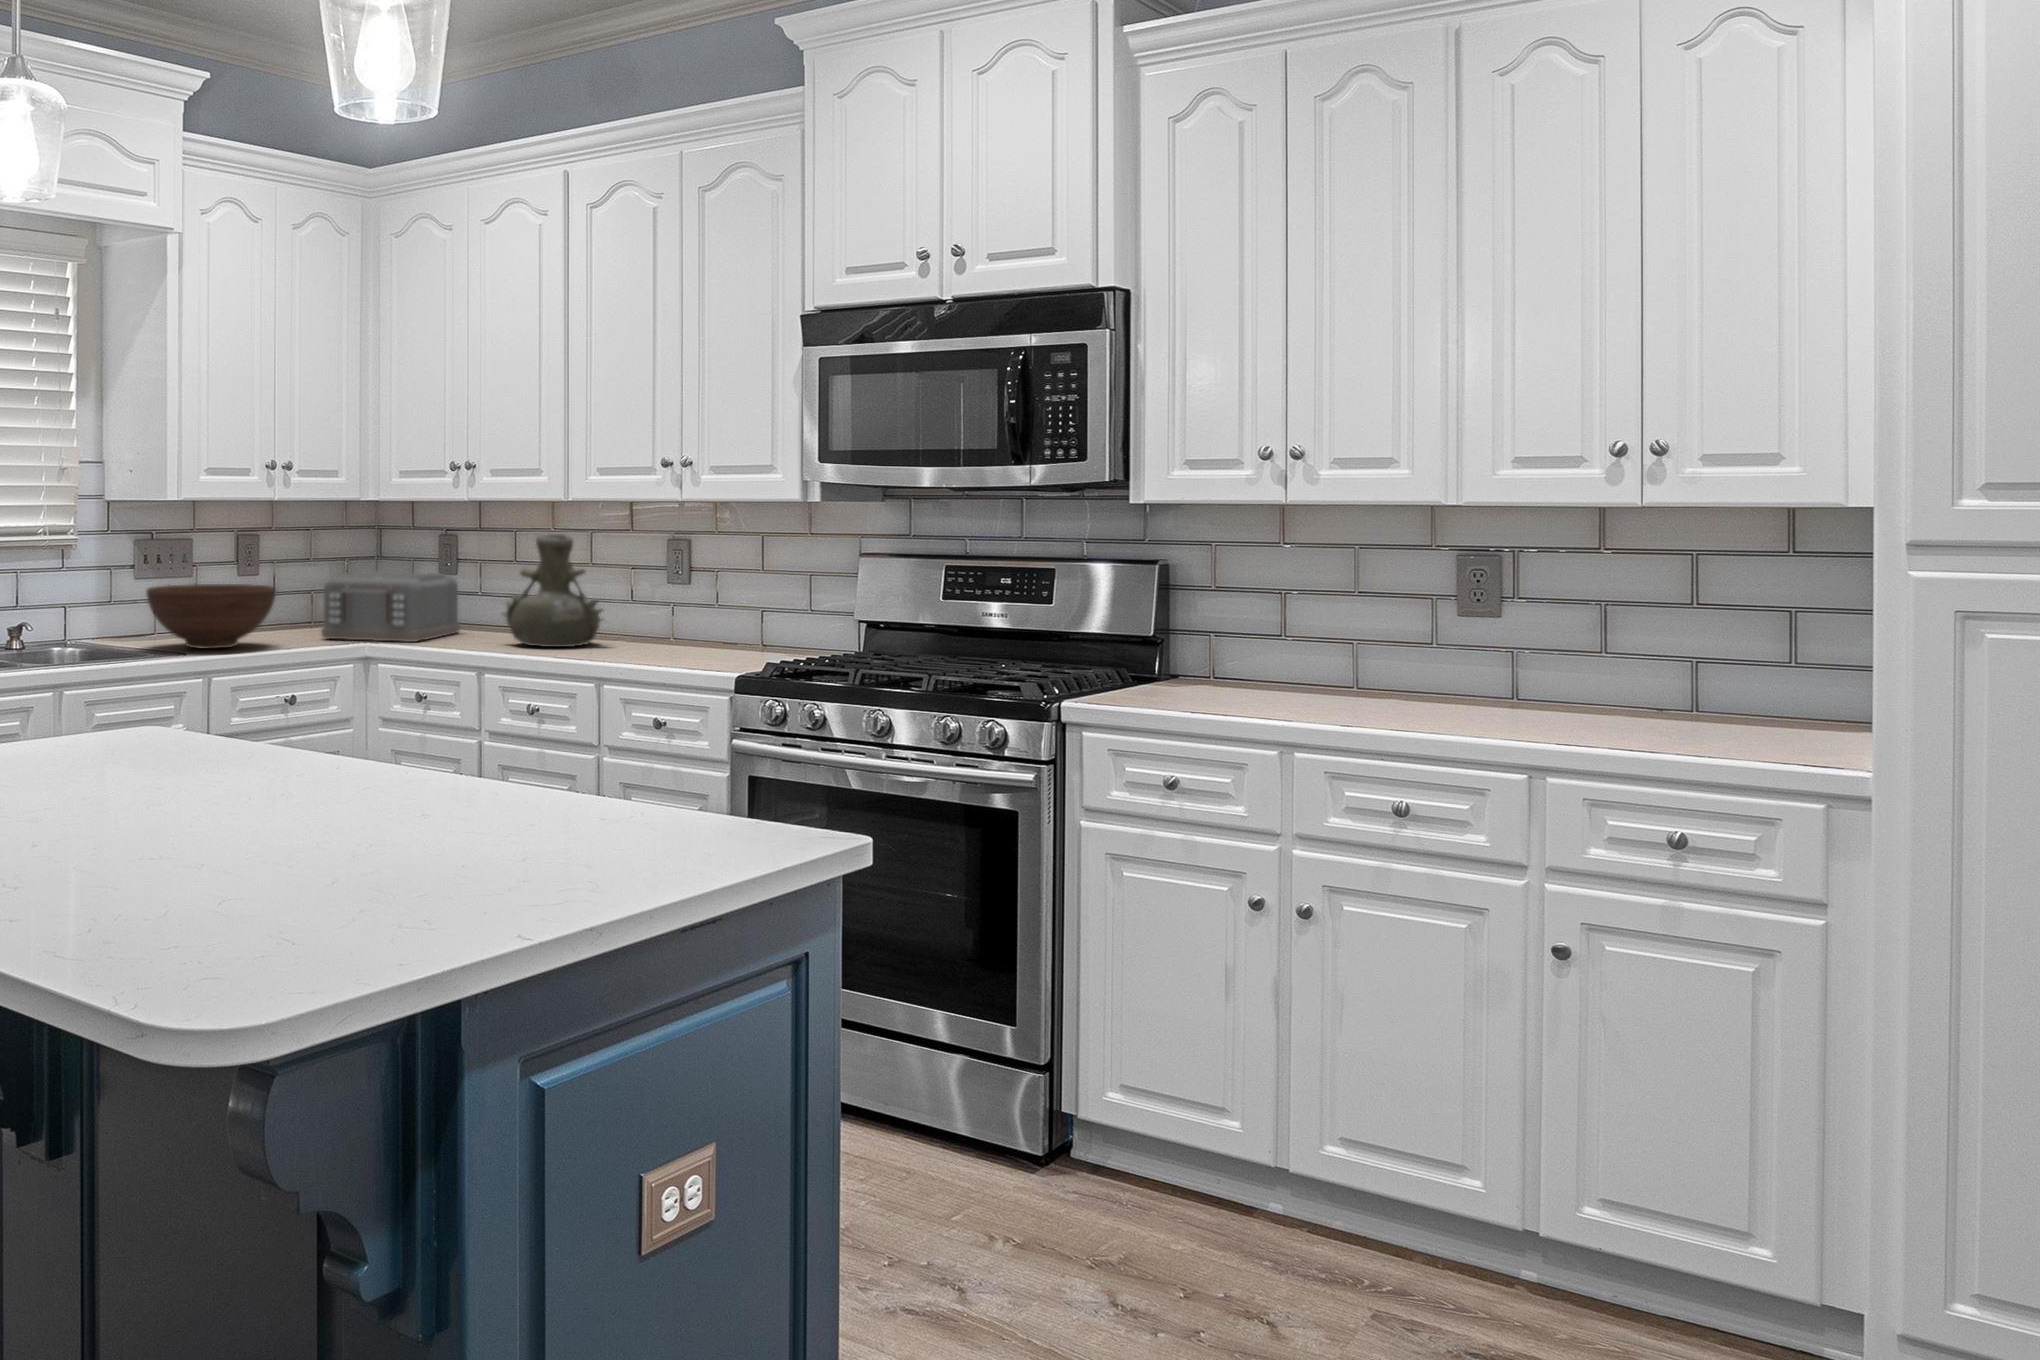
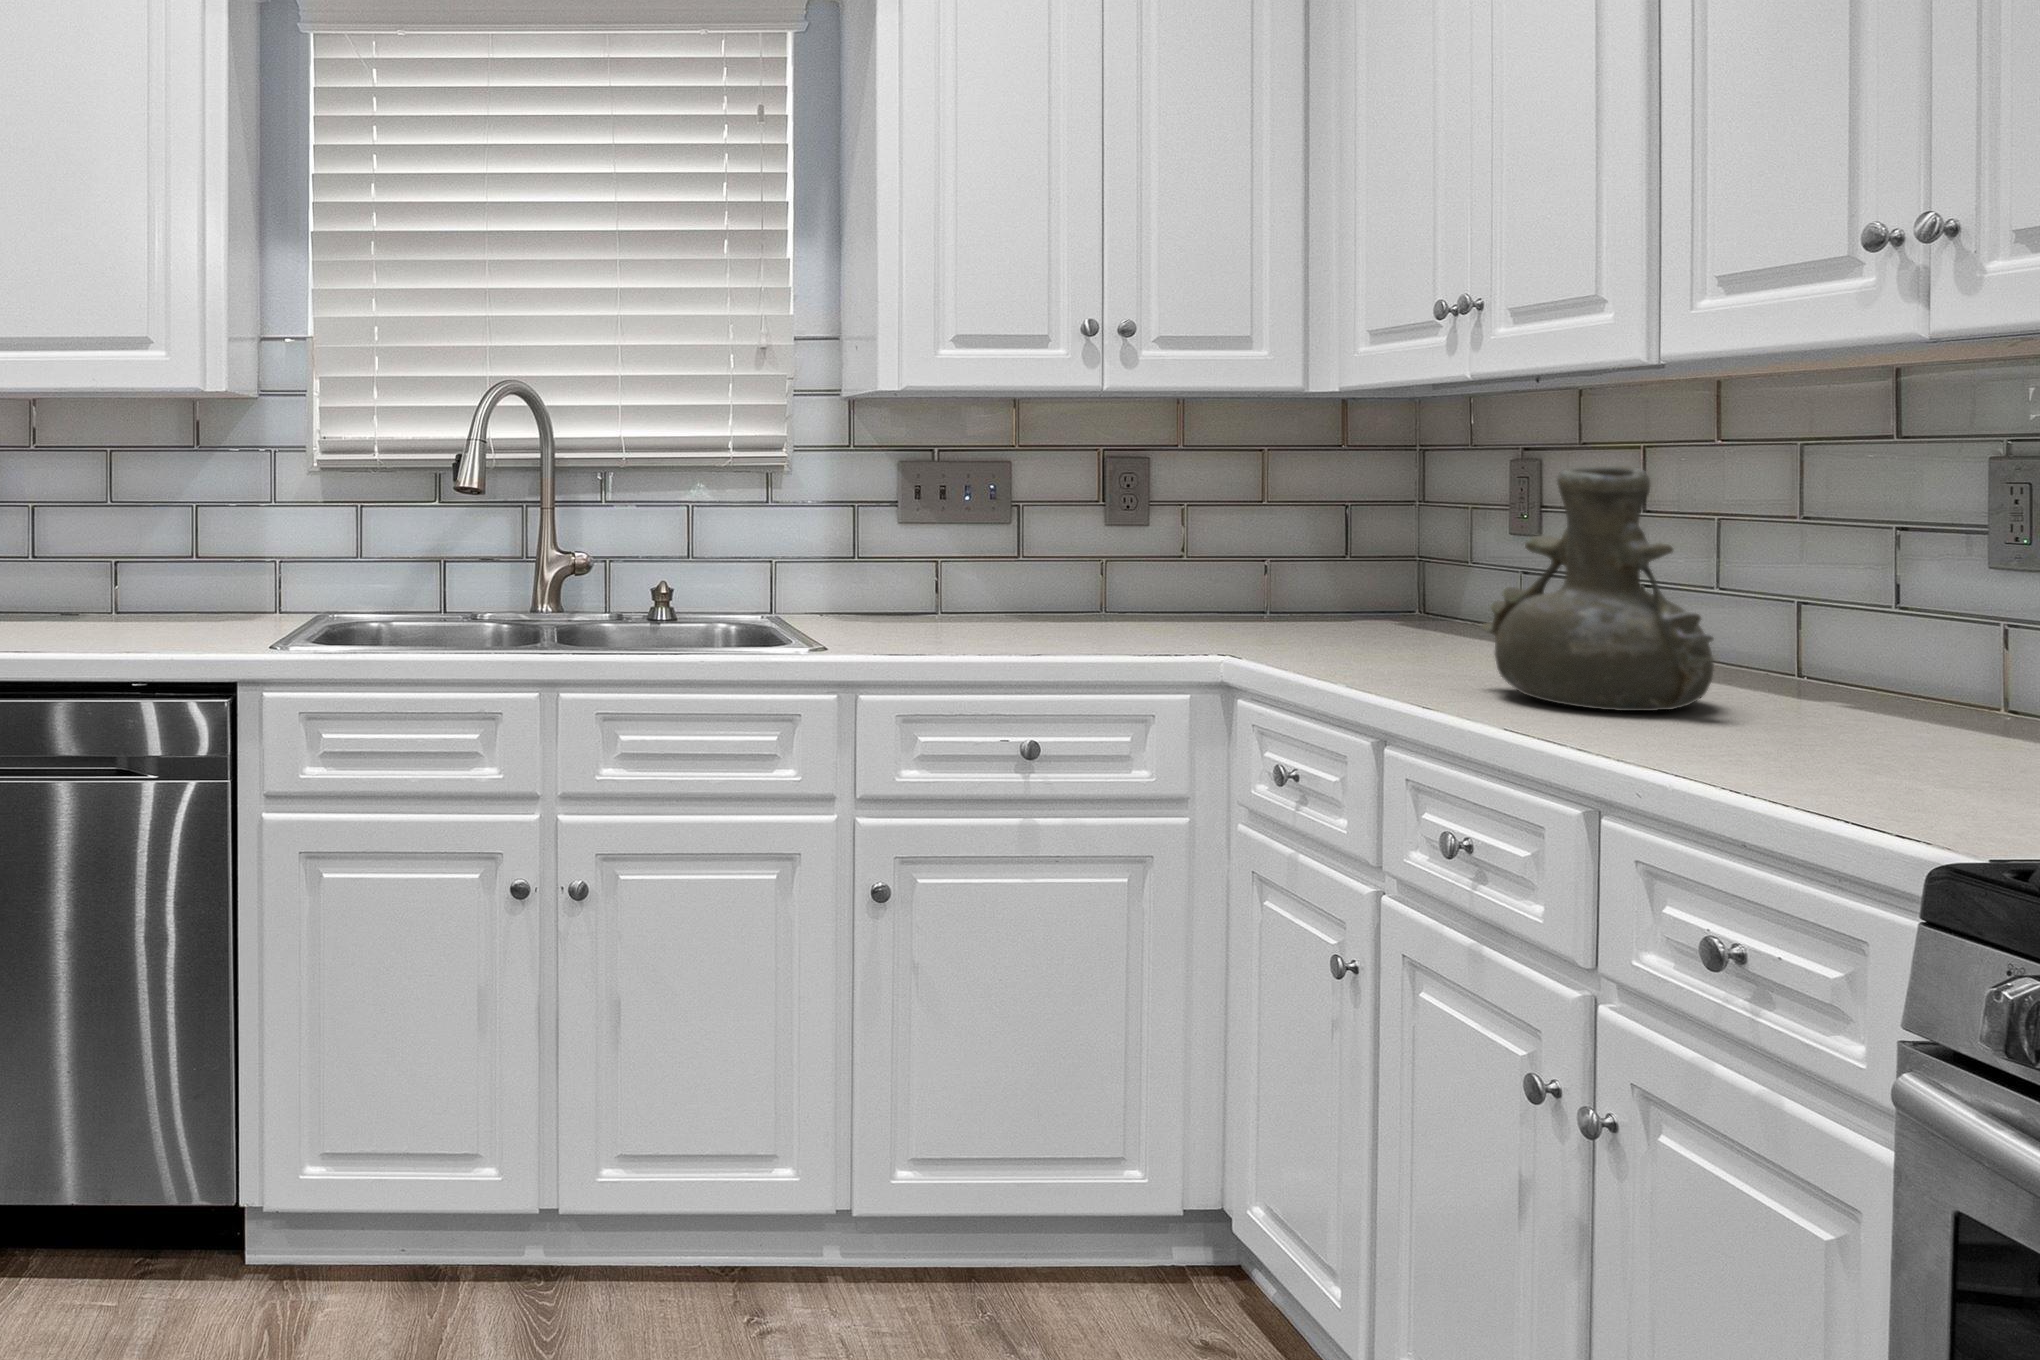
toaster: present [321,572,460,642] -> none [1174,526,1472,663]
fruit bowl: present [146,584,276,649] -> none [844,533,1064,643]

